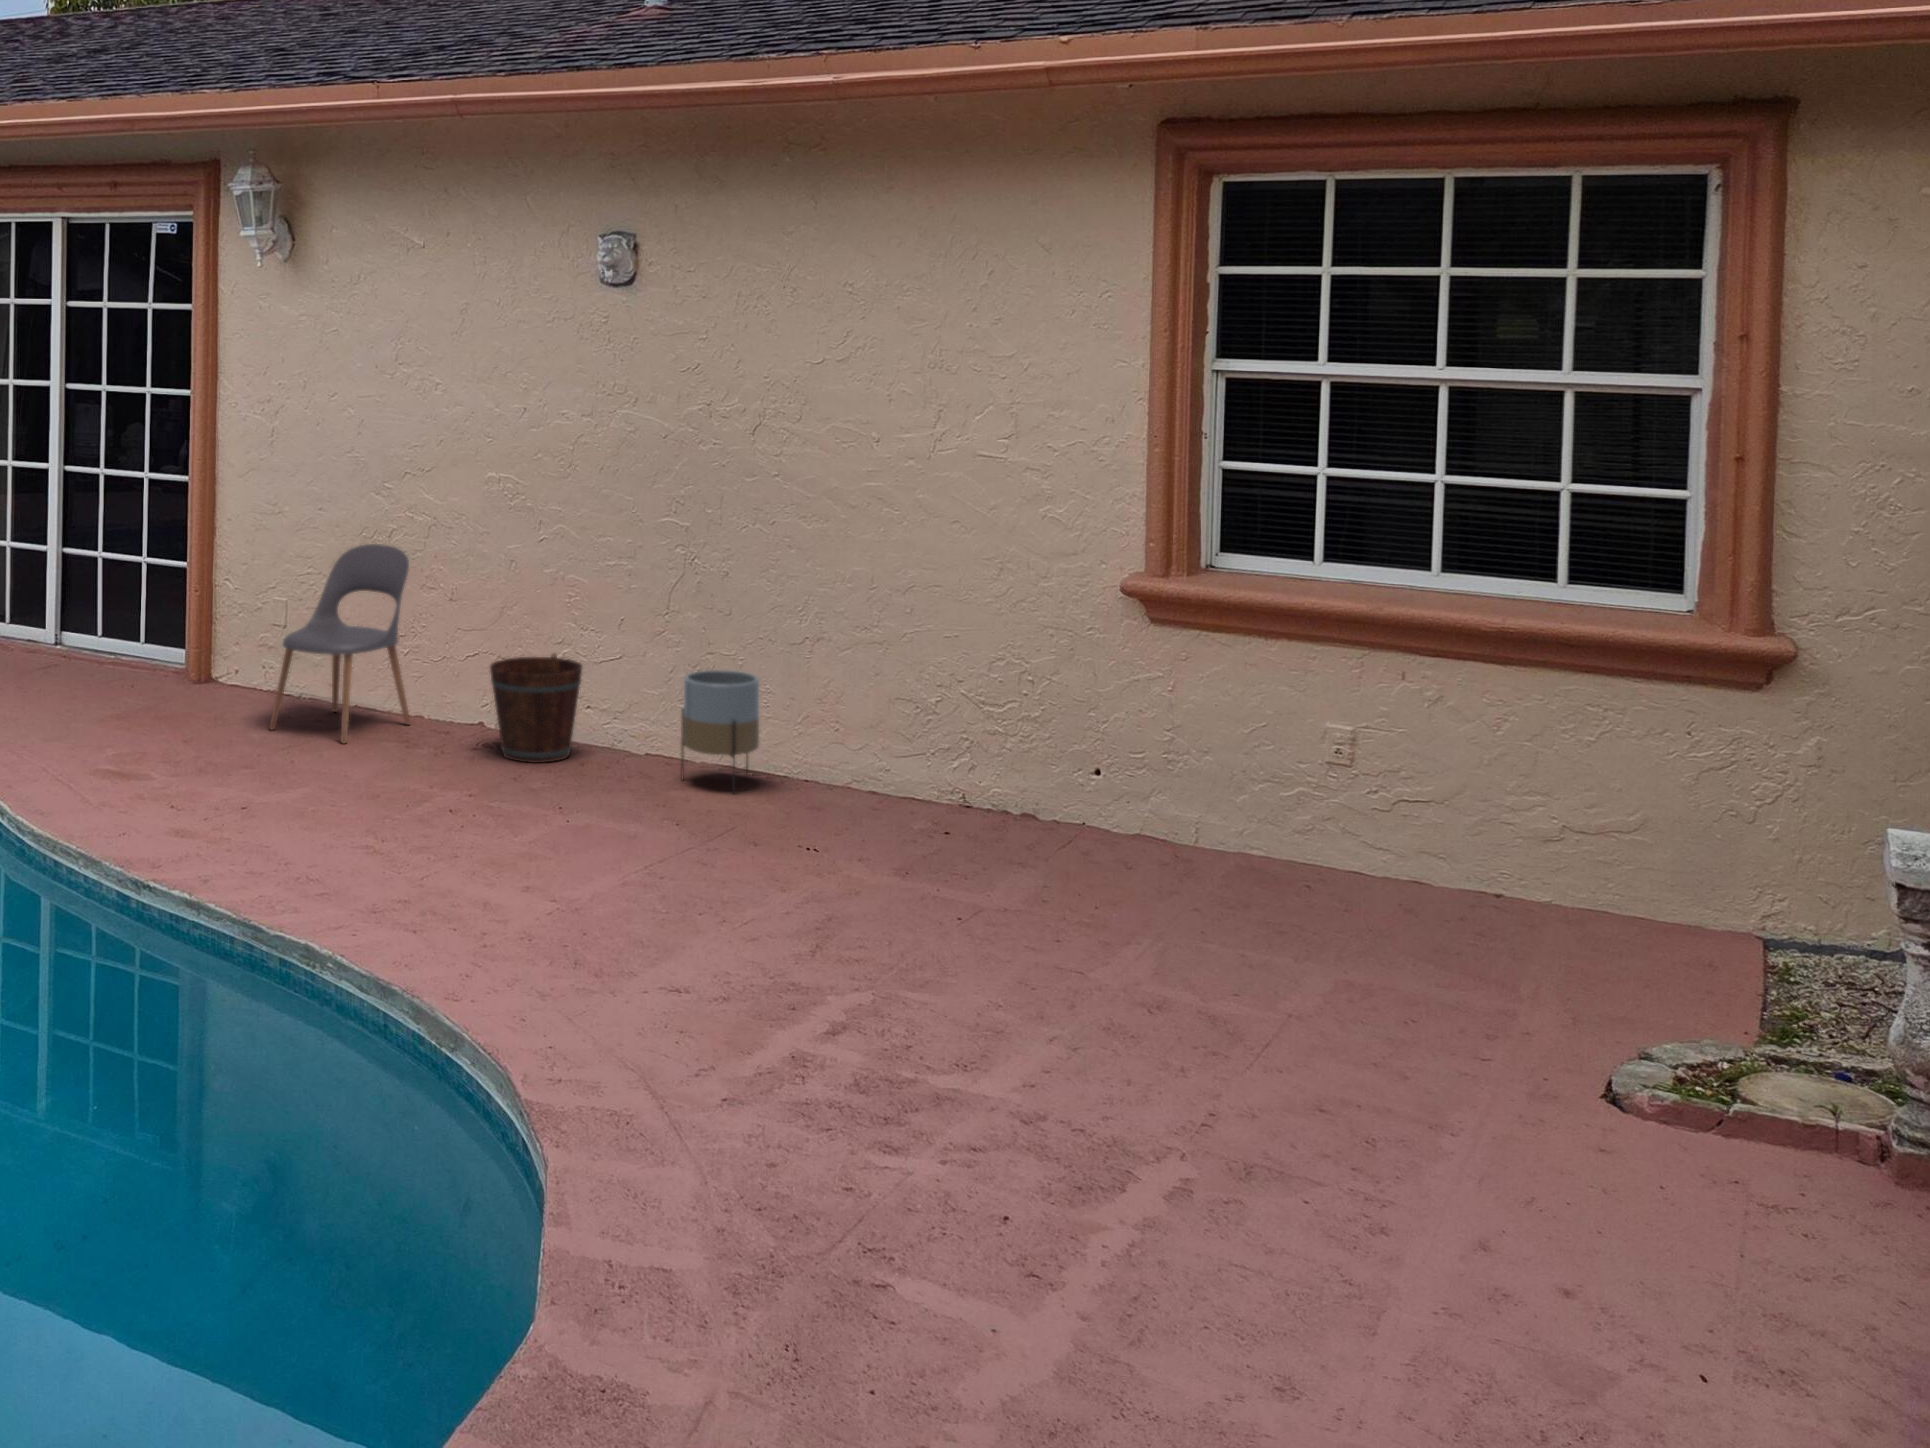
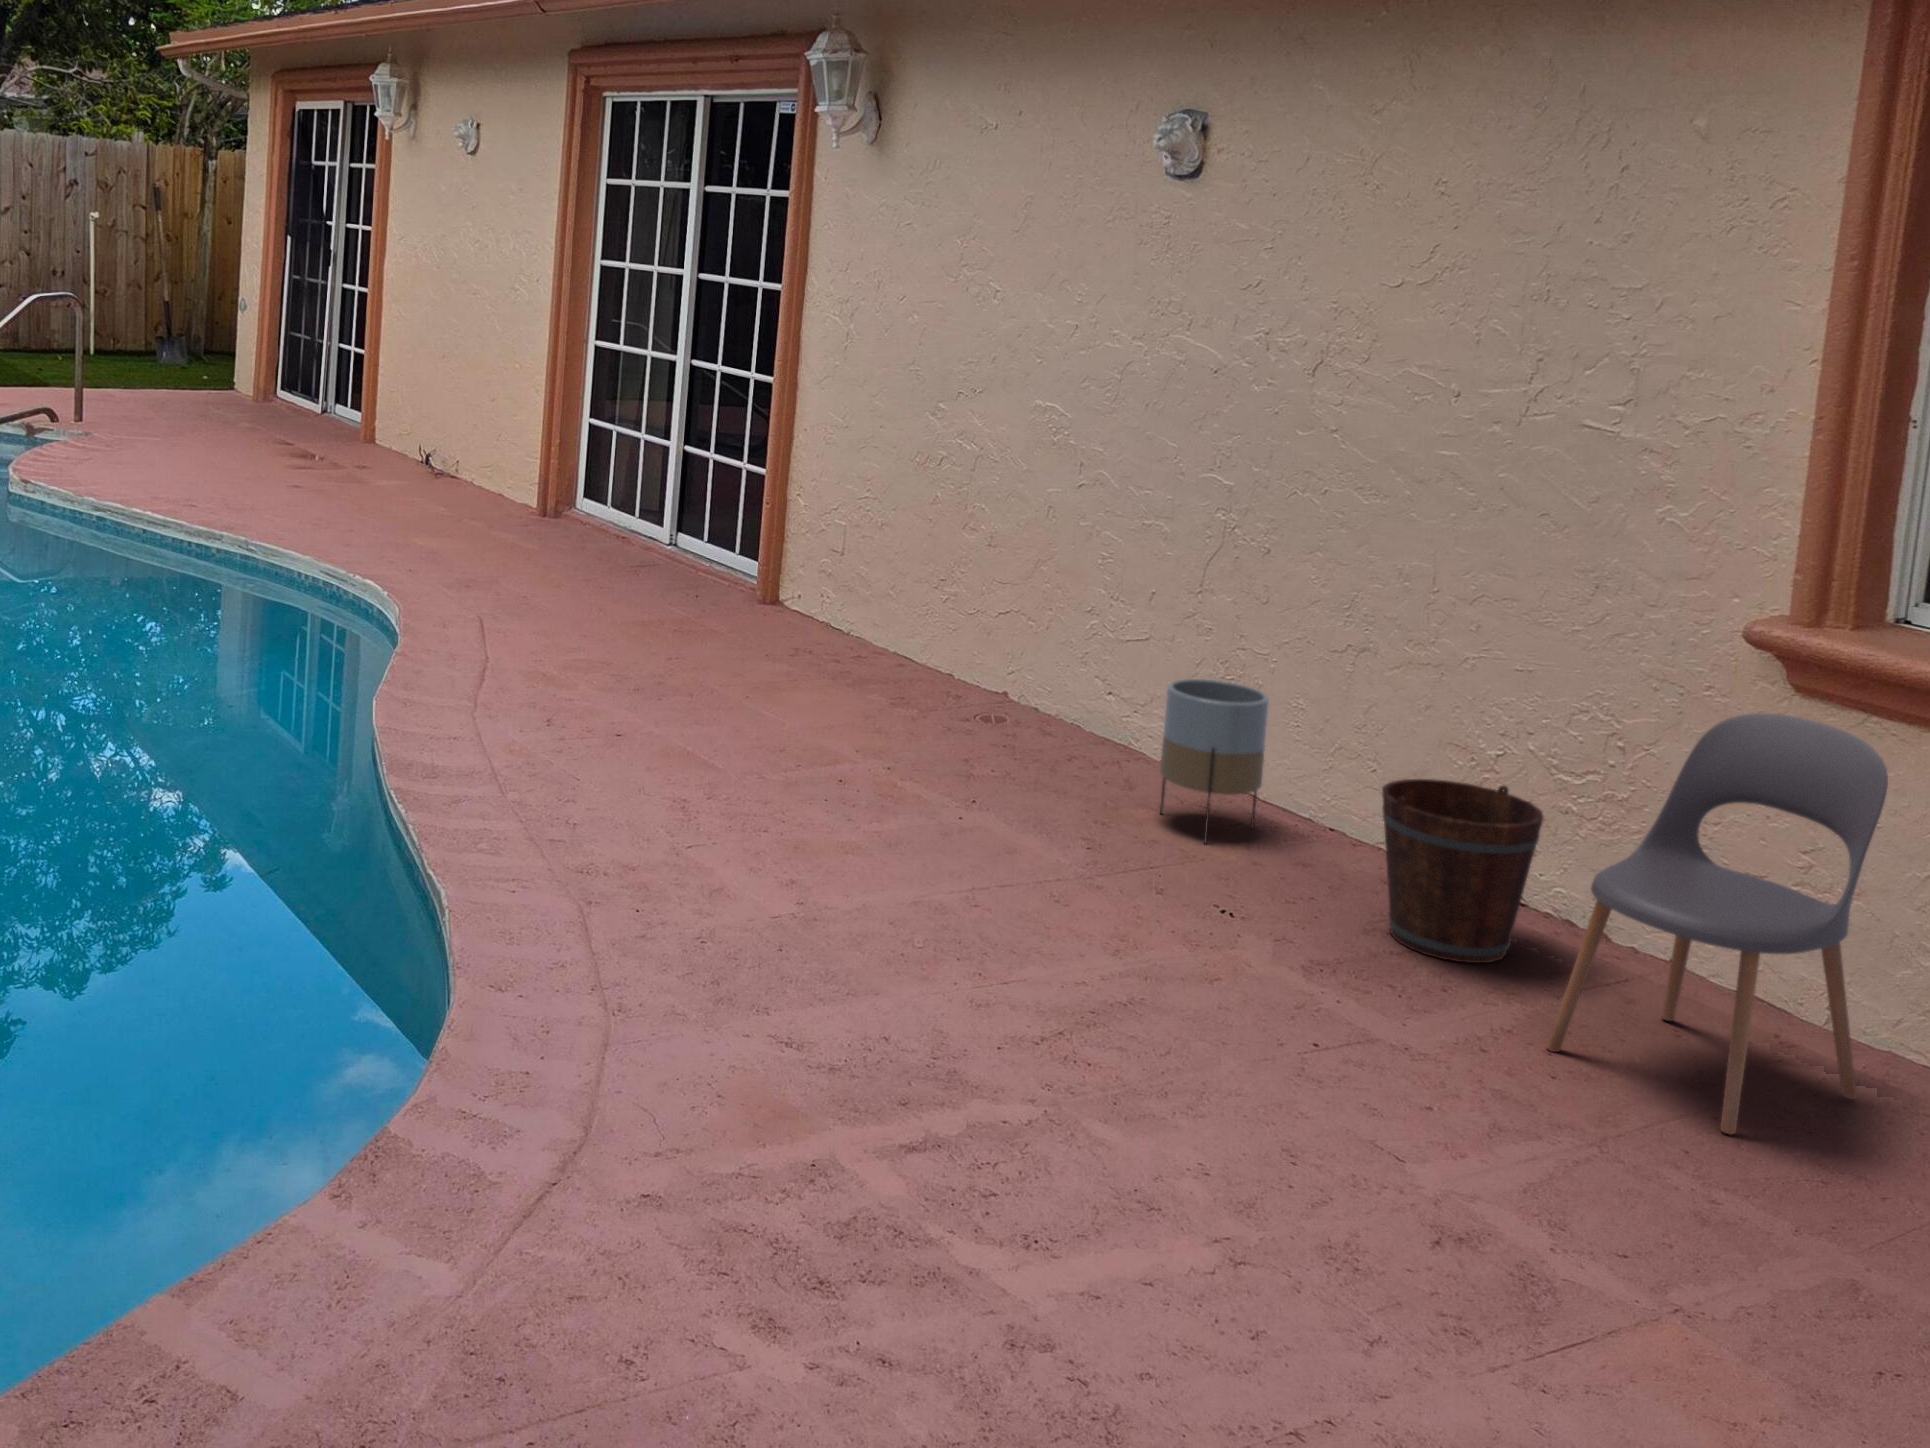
chair: present [269,544,410,743] -> present [1547,713,1888,1135]
bucket: present [490,654,582,763] -> present [1382,779,1543,963]

